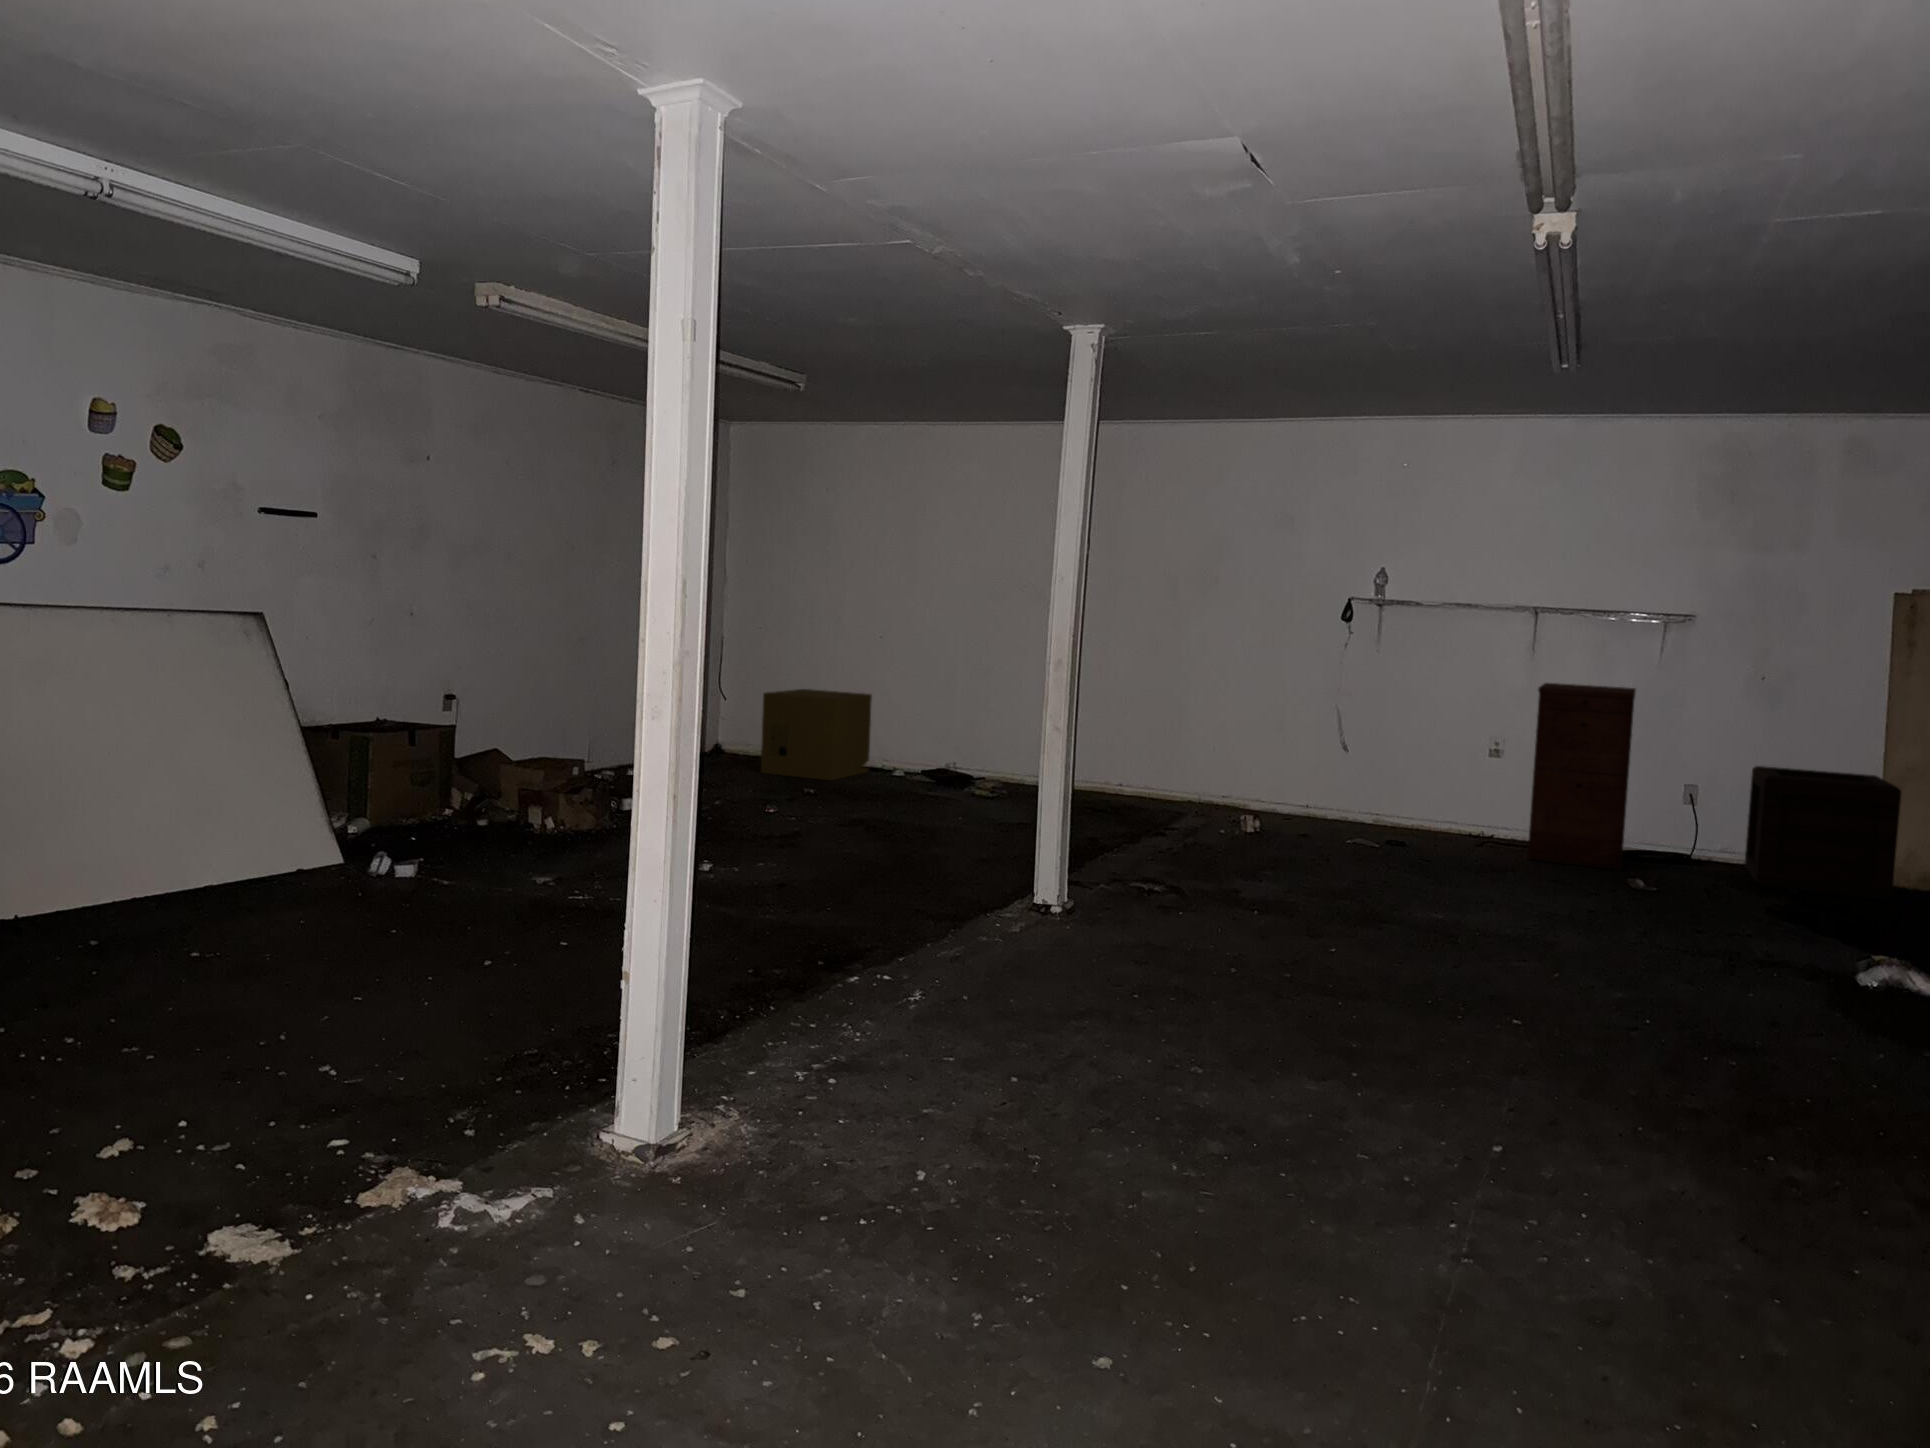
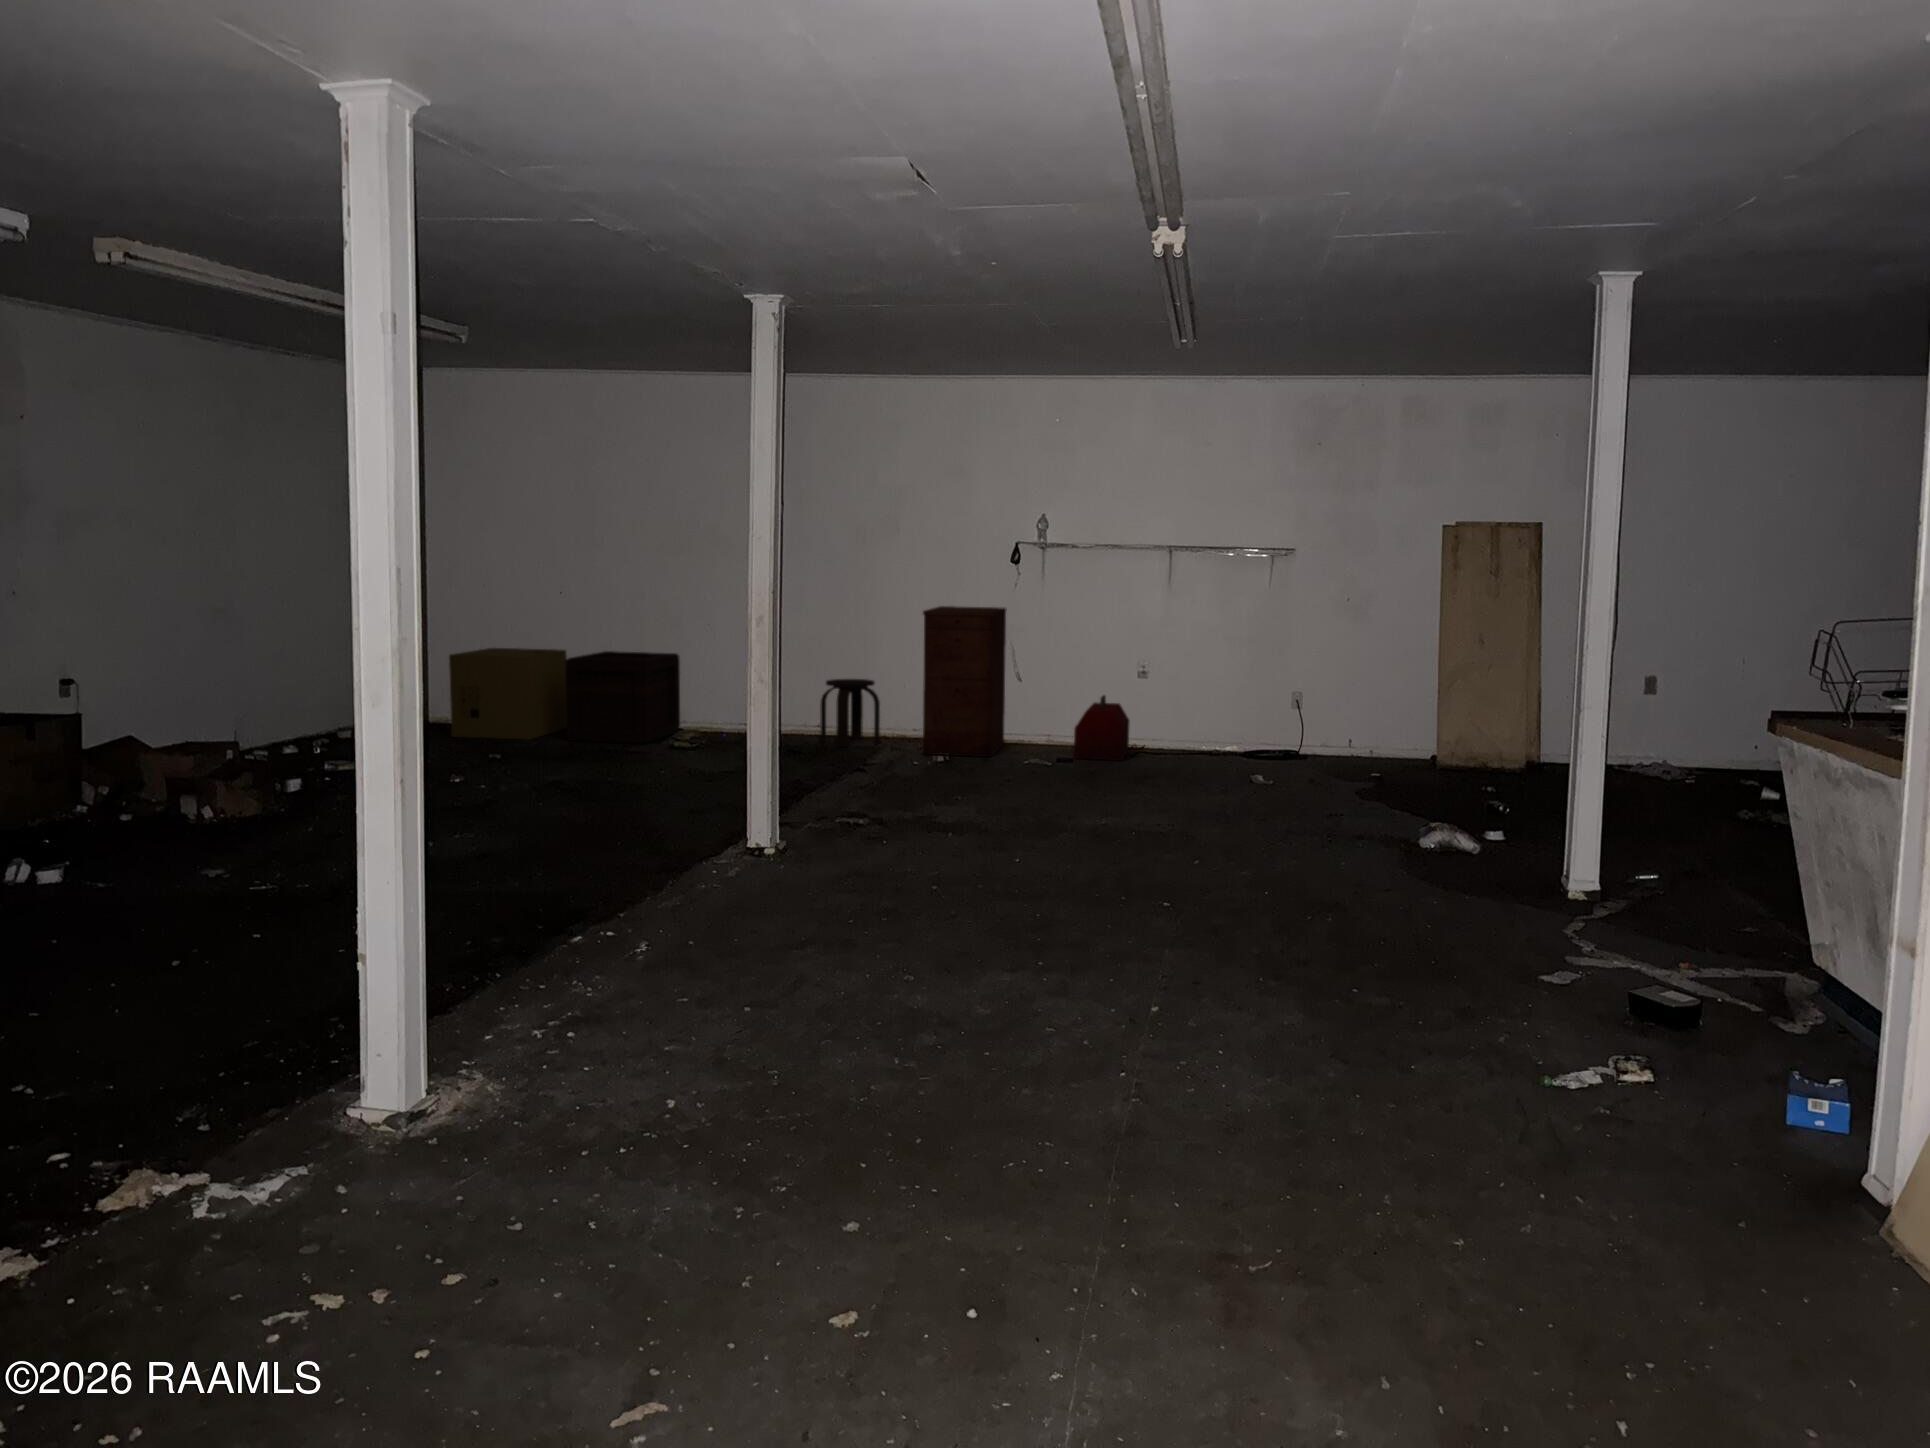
filing cabinet: present [1527,683,1636,870] -> present [923,606,1006,757]
stool: none [1119,738,1185,811] -> present [820,679,880,747]
wooden crate: present [1745,766,1901,901] -> present [566,651,680,744]
toolbox: none [1405,772,1475,849] -> present [1074,695,1129,761]

